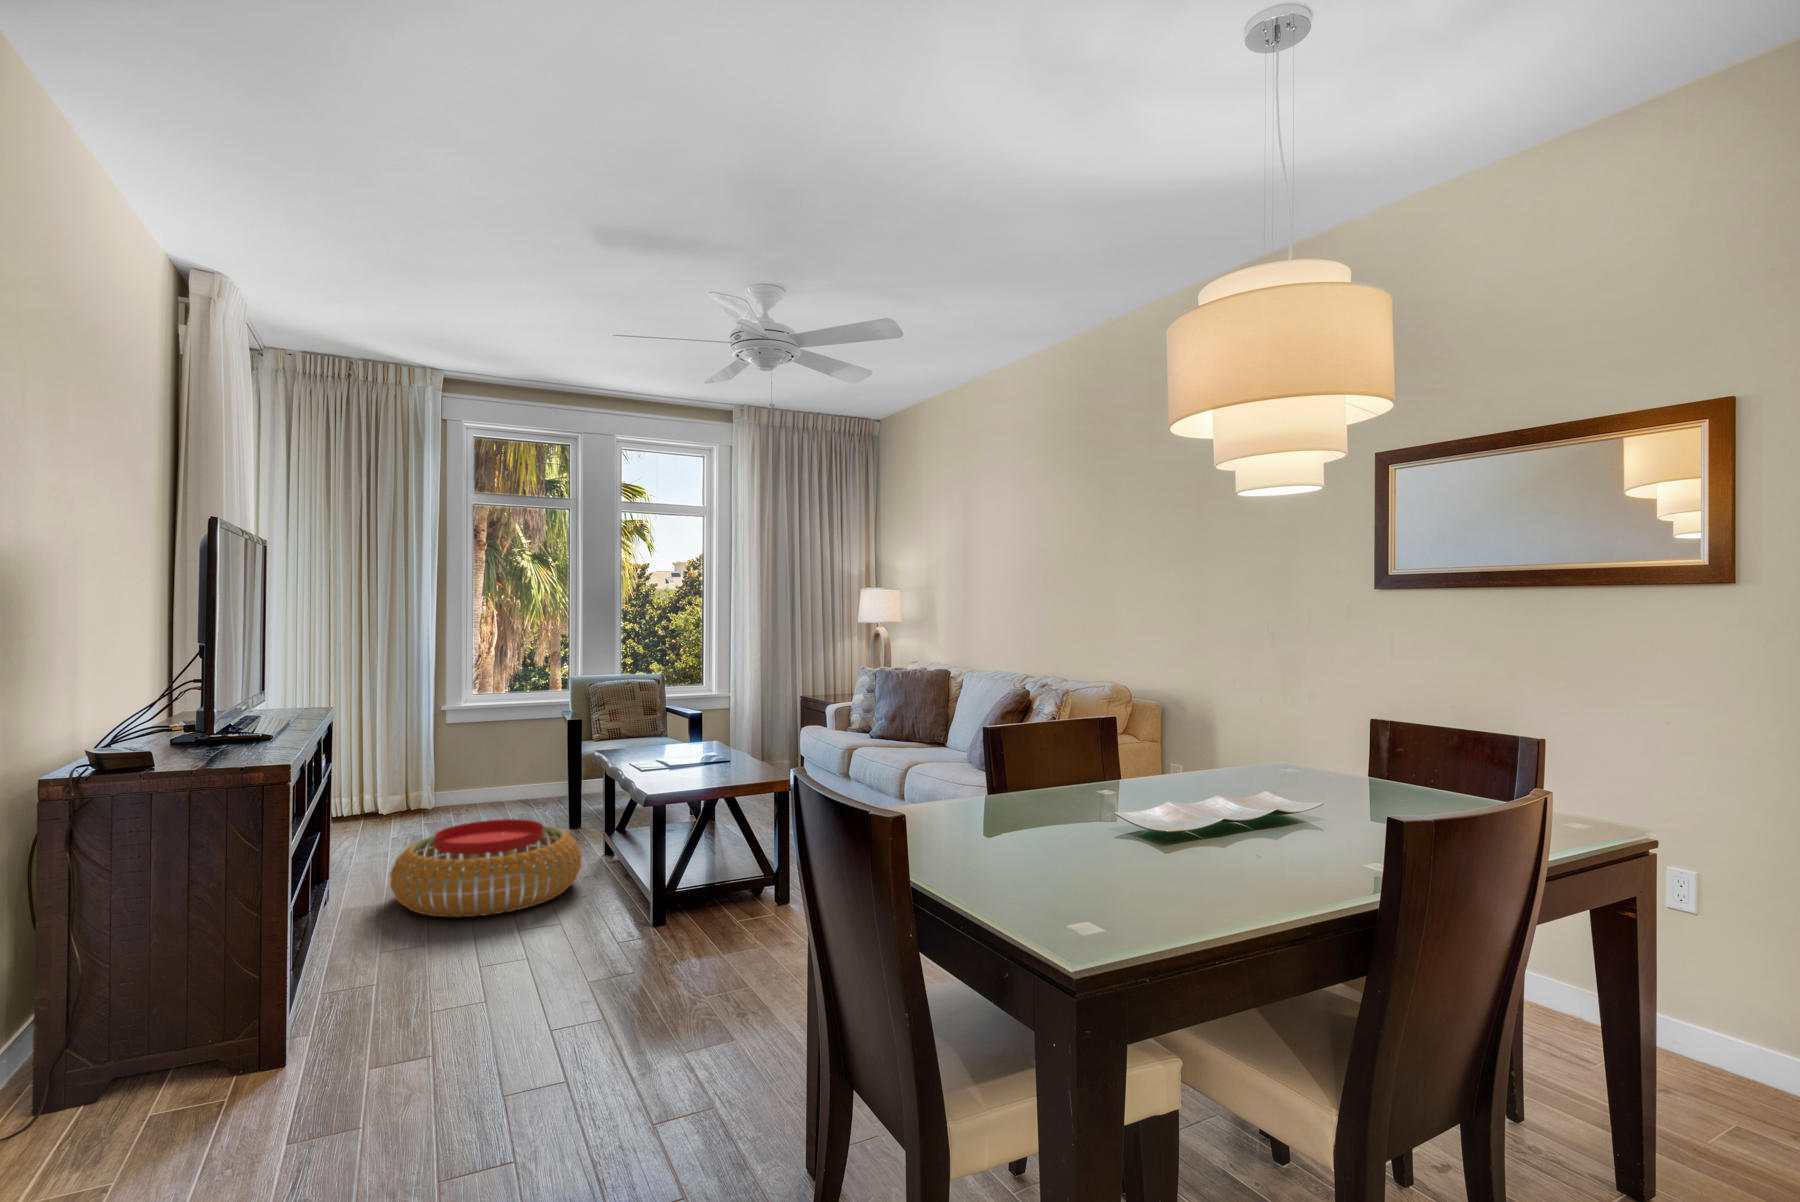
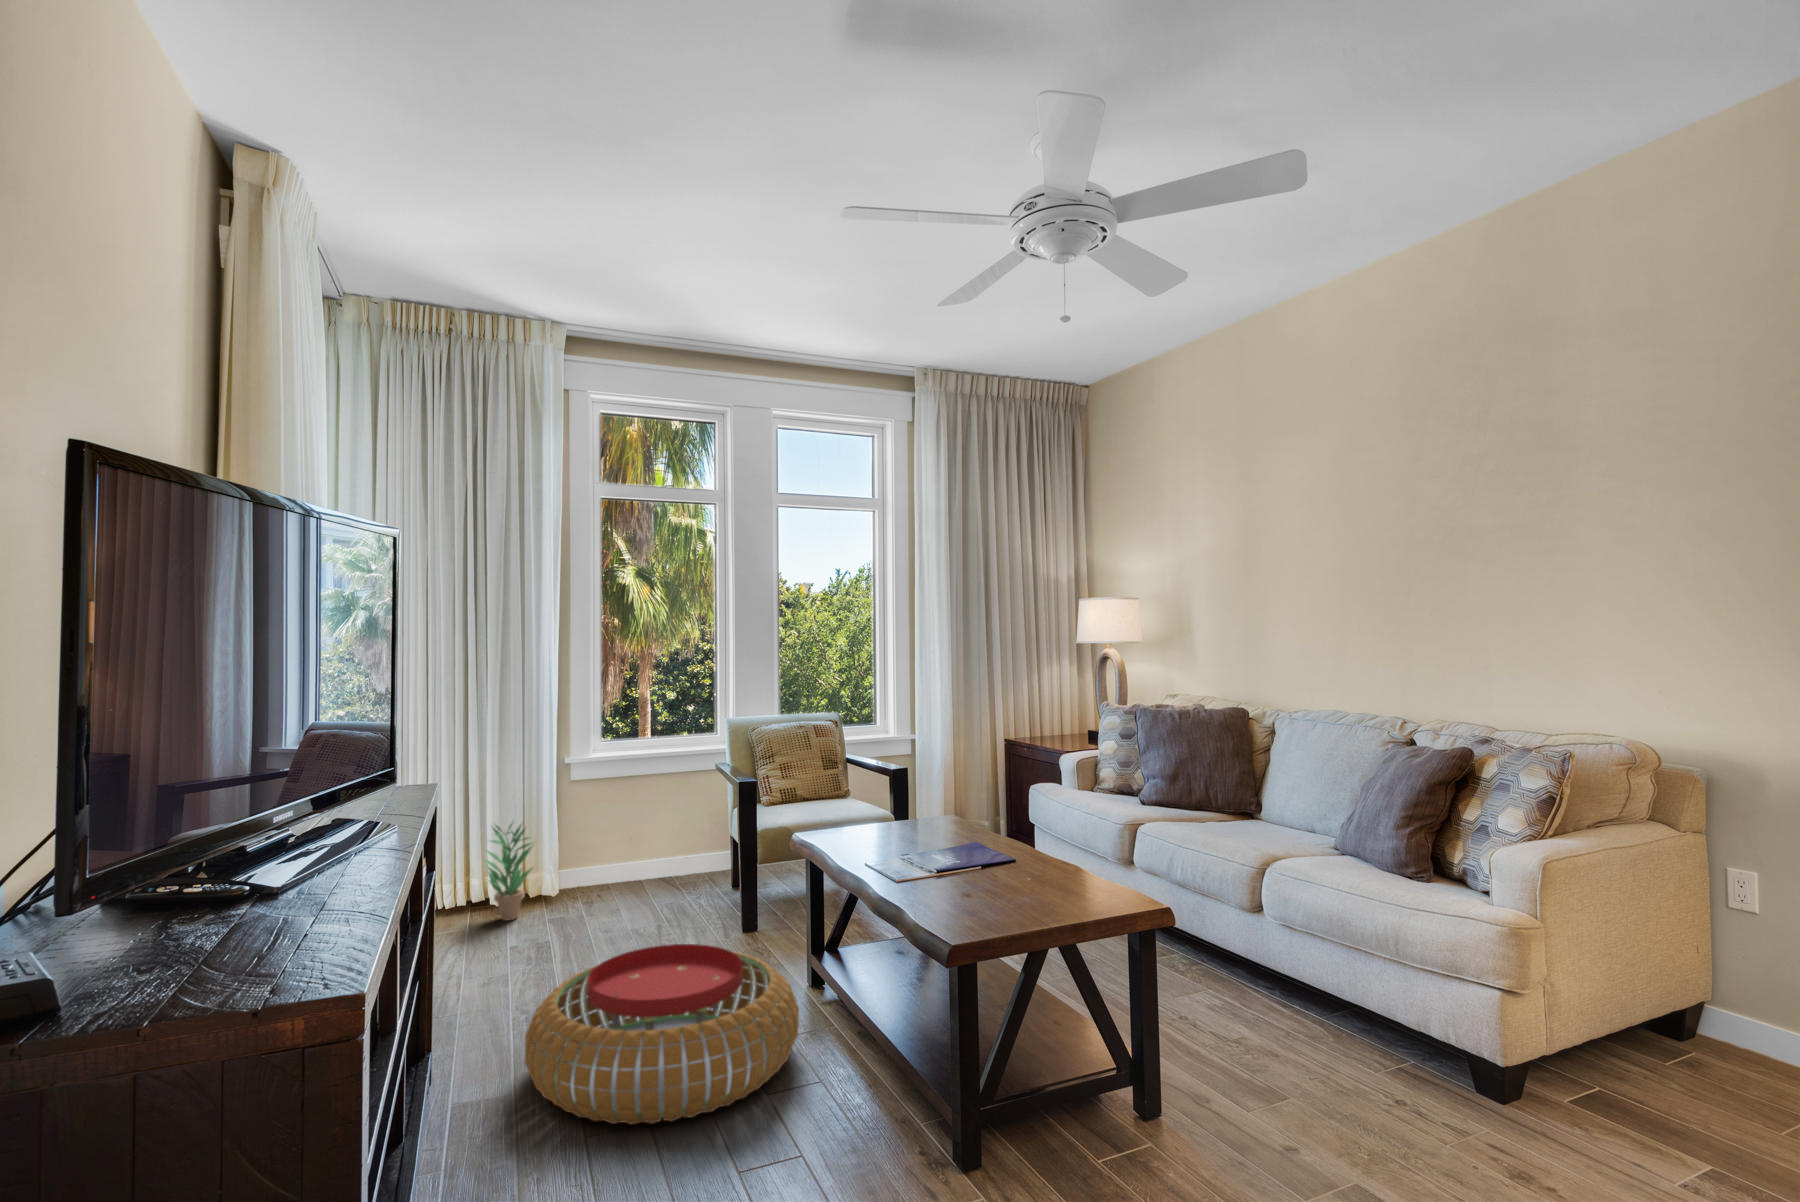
potted plant: none [371,748,416,824] -> present [486,824,532,921]

